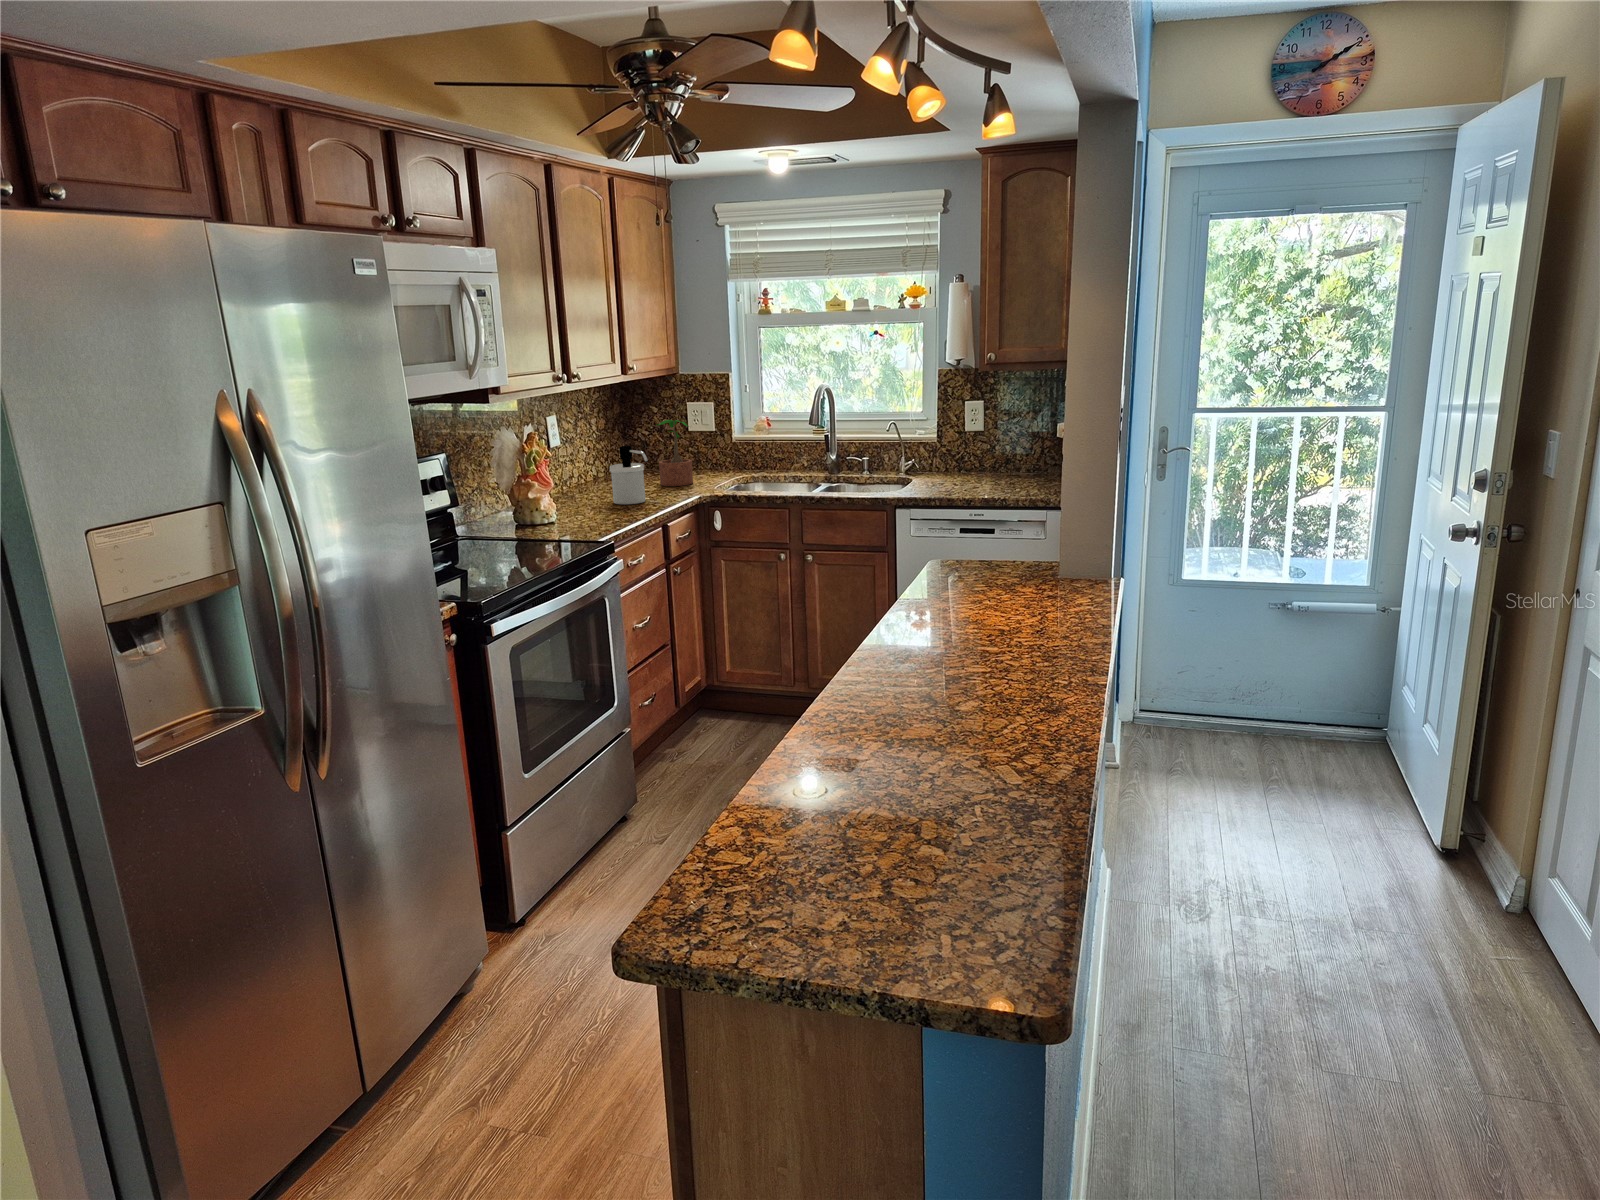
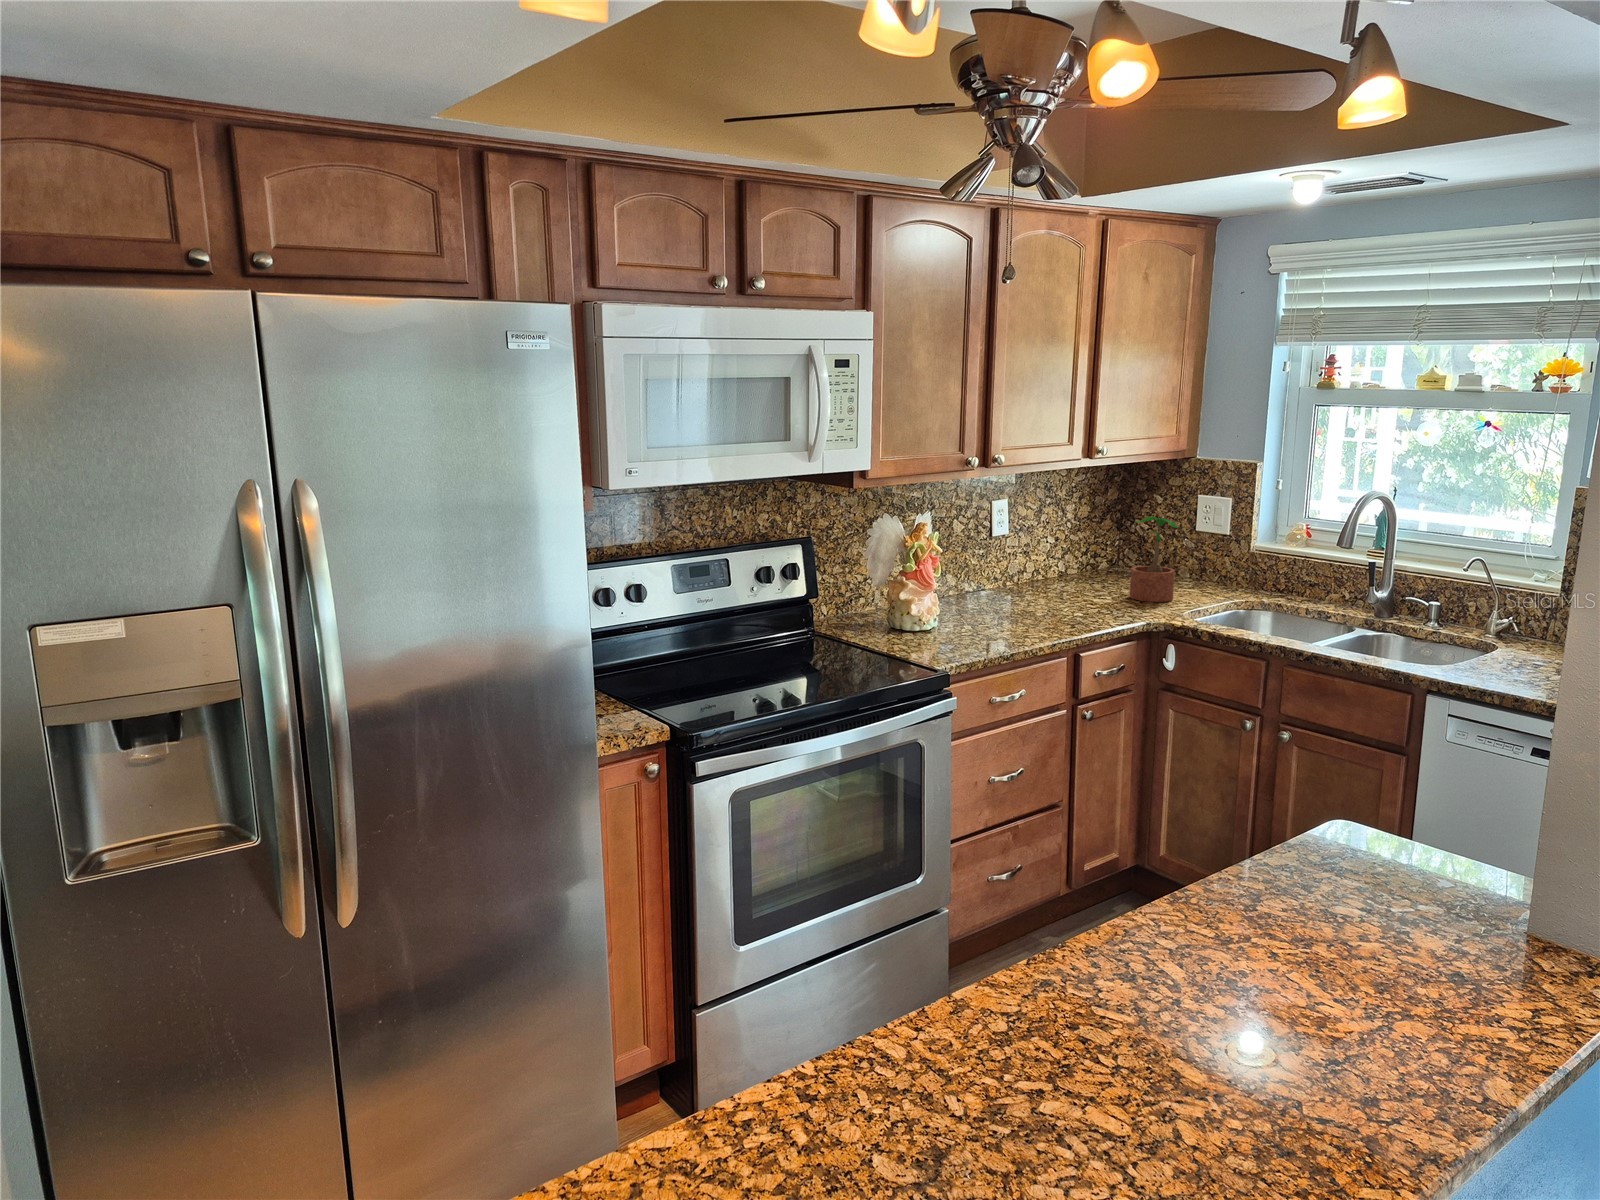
soap dispenser: present [610,446,648,504] -> none [1039,547,1083,620]

